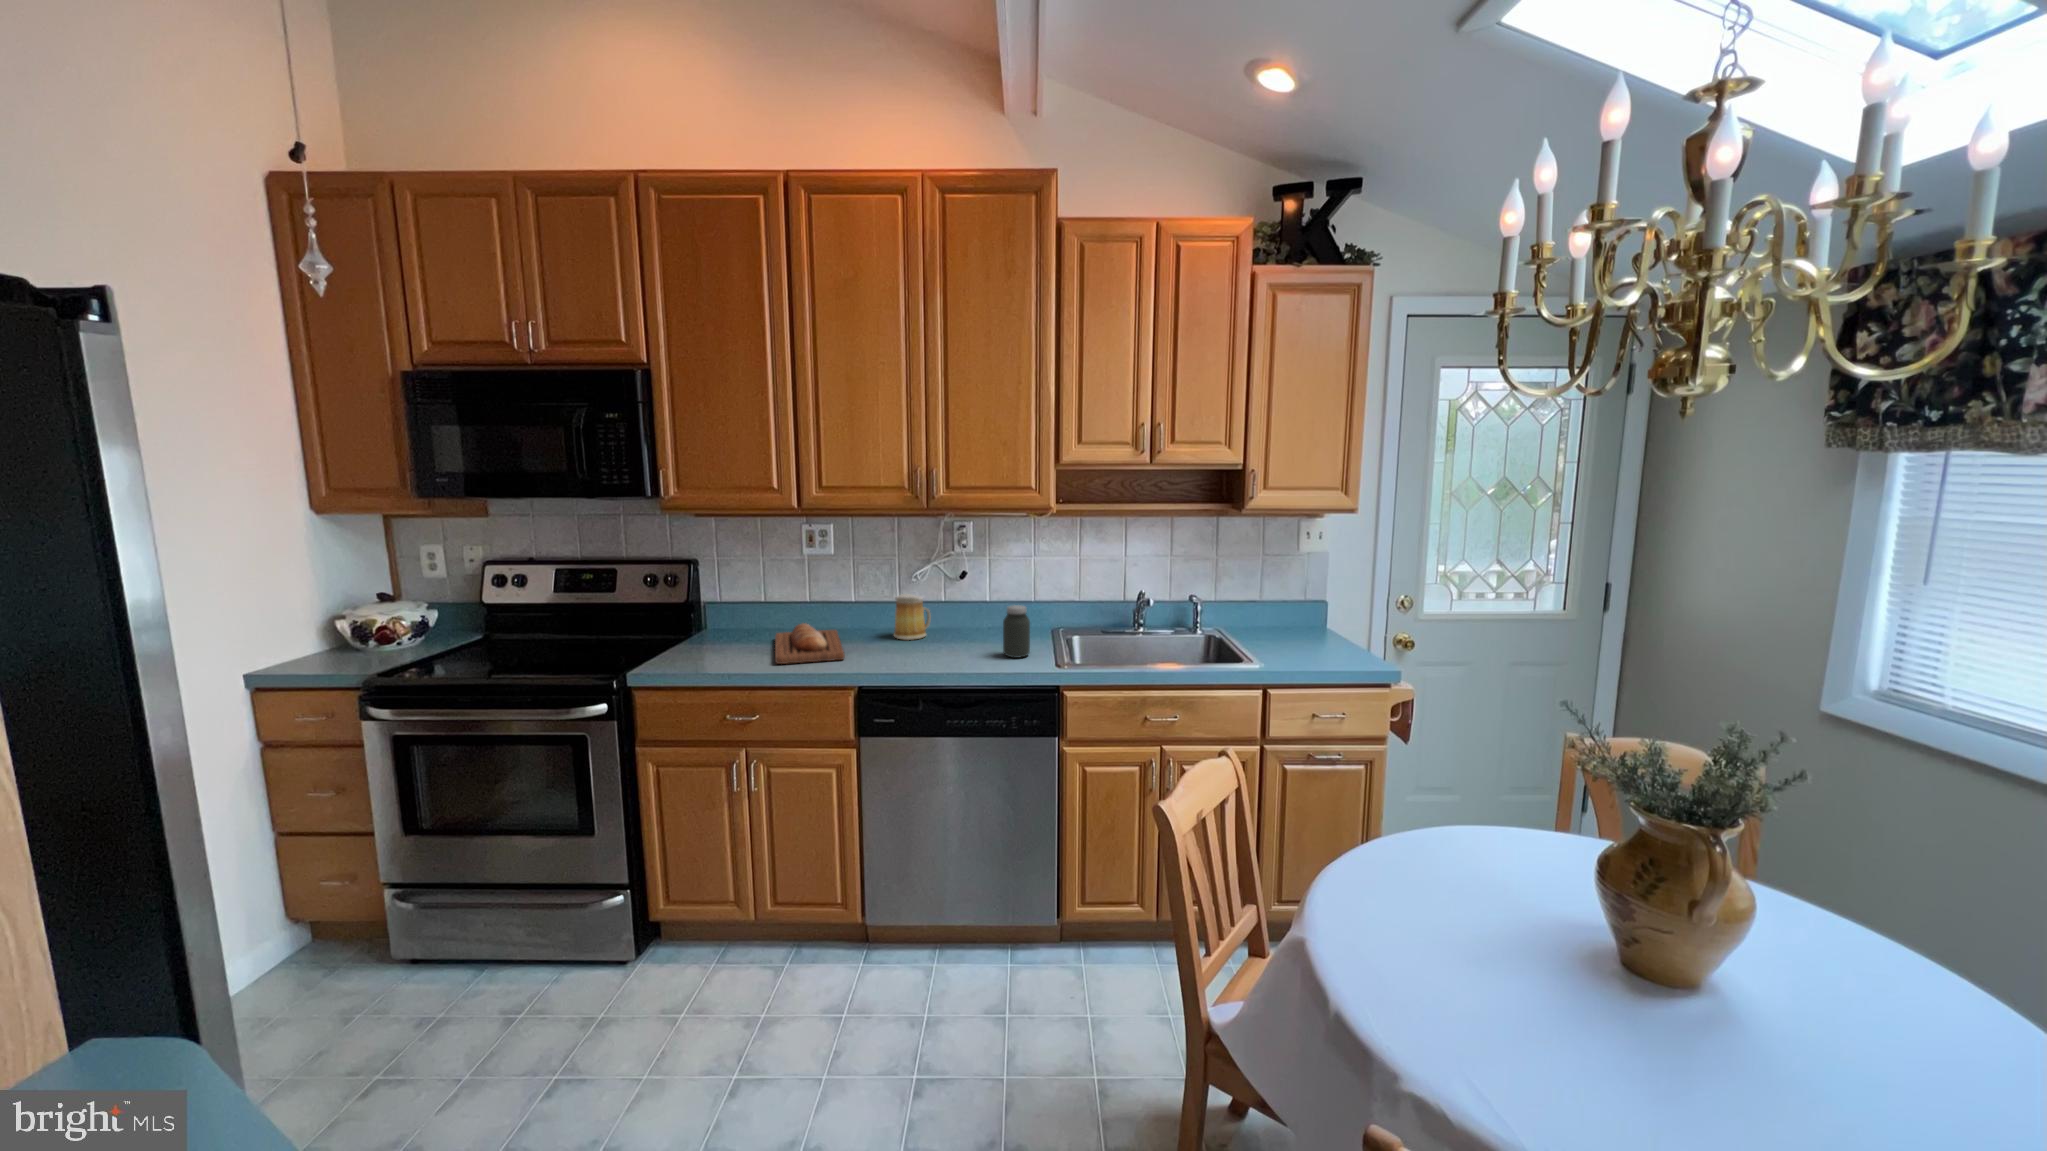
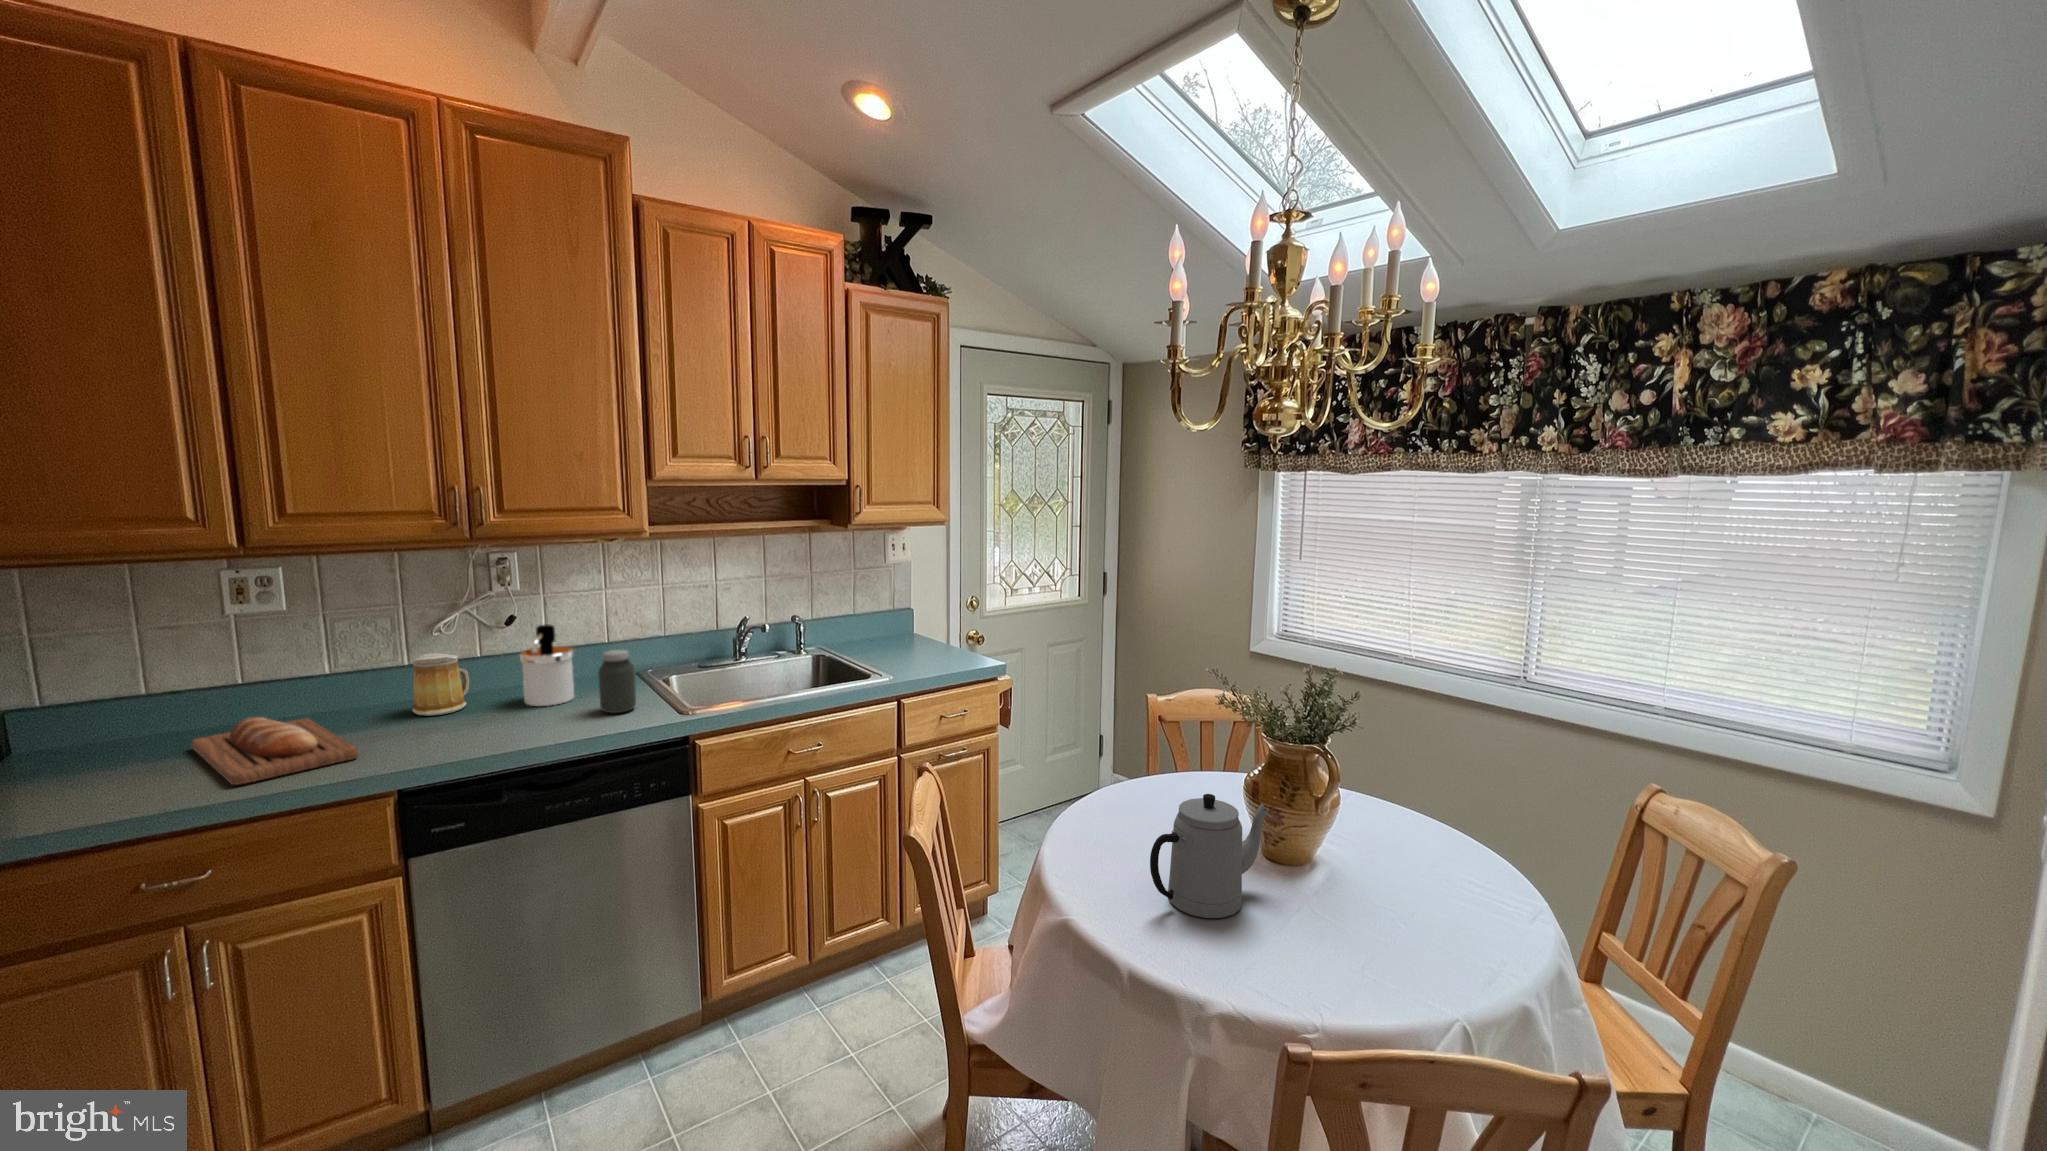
soap dispenser: none [960,580,997,644] -> present [520,624,574,706]
teapot: none [1381,841,1578,996] -> present [1150,794,1269,918]

